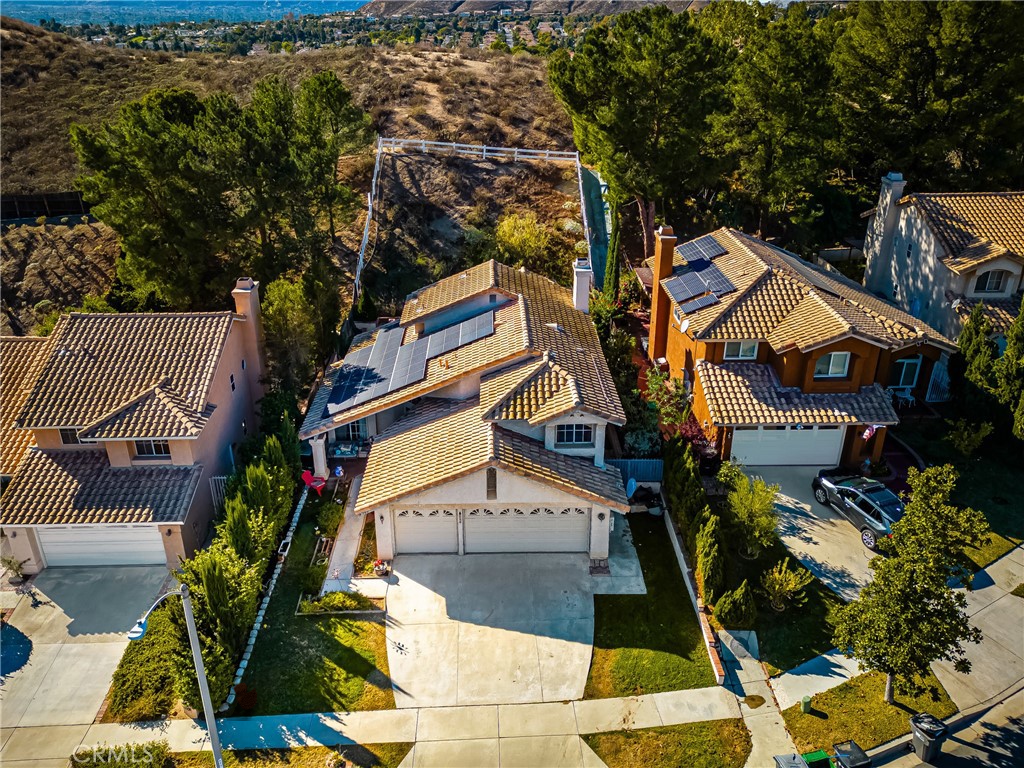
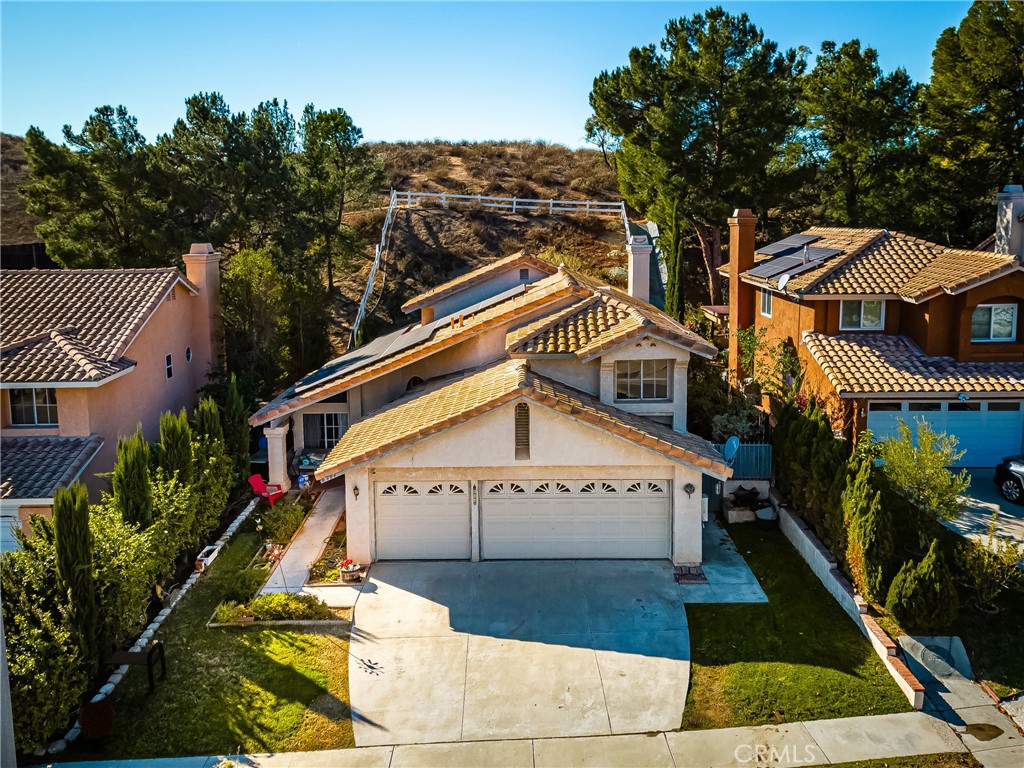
bench: none [237,638,276,668] -> present [99,641,166,689]

